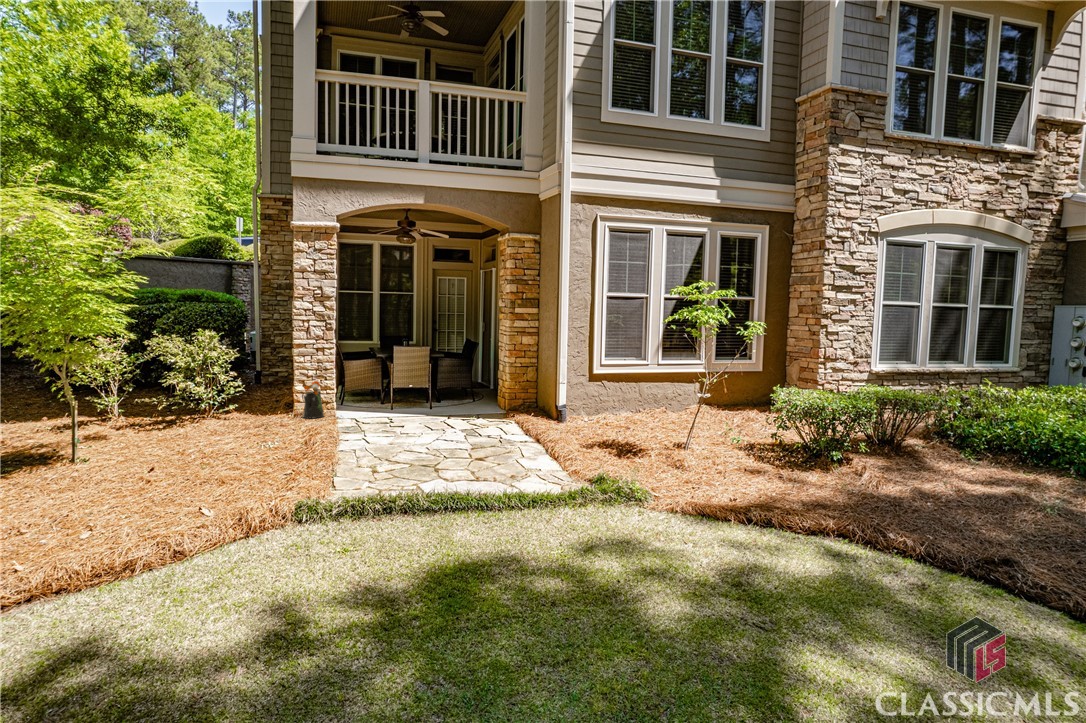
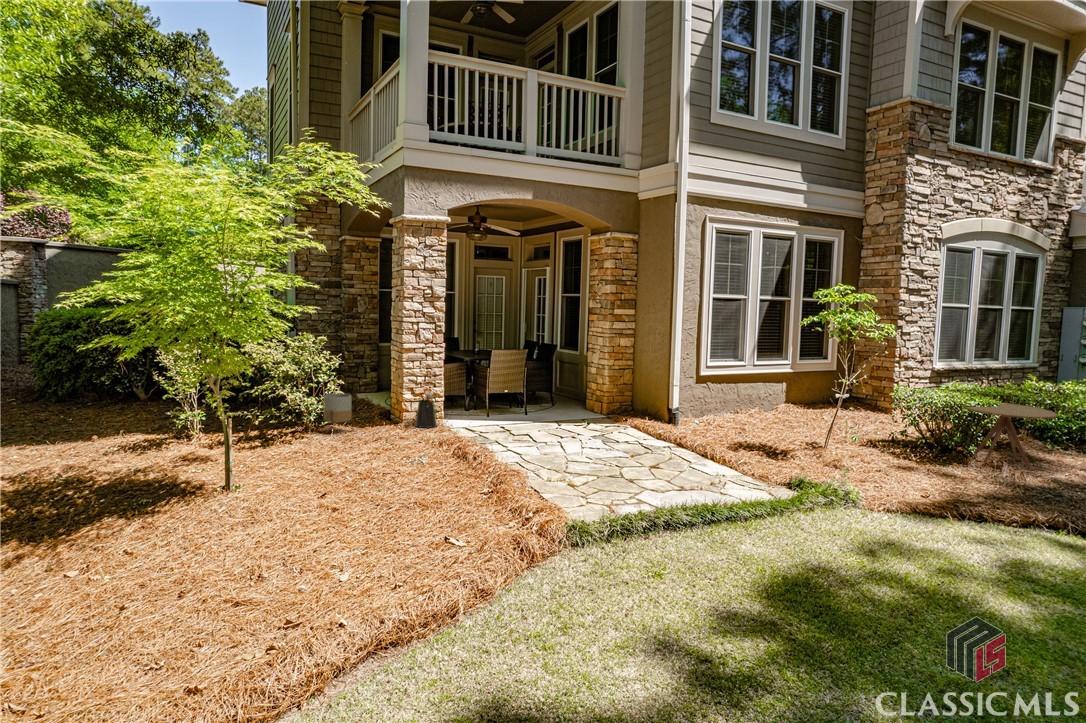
planter: none [213,385,242,423] -> present [324,393,353,424]
round table: none [831,405,933,482] -> present [963,403,1057,470]

